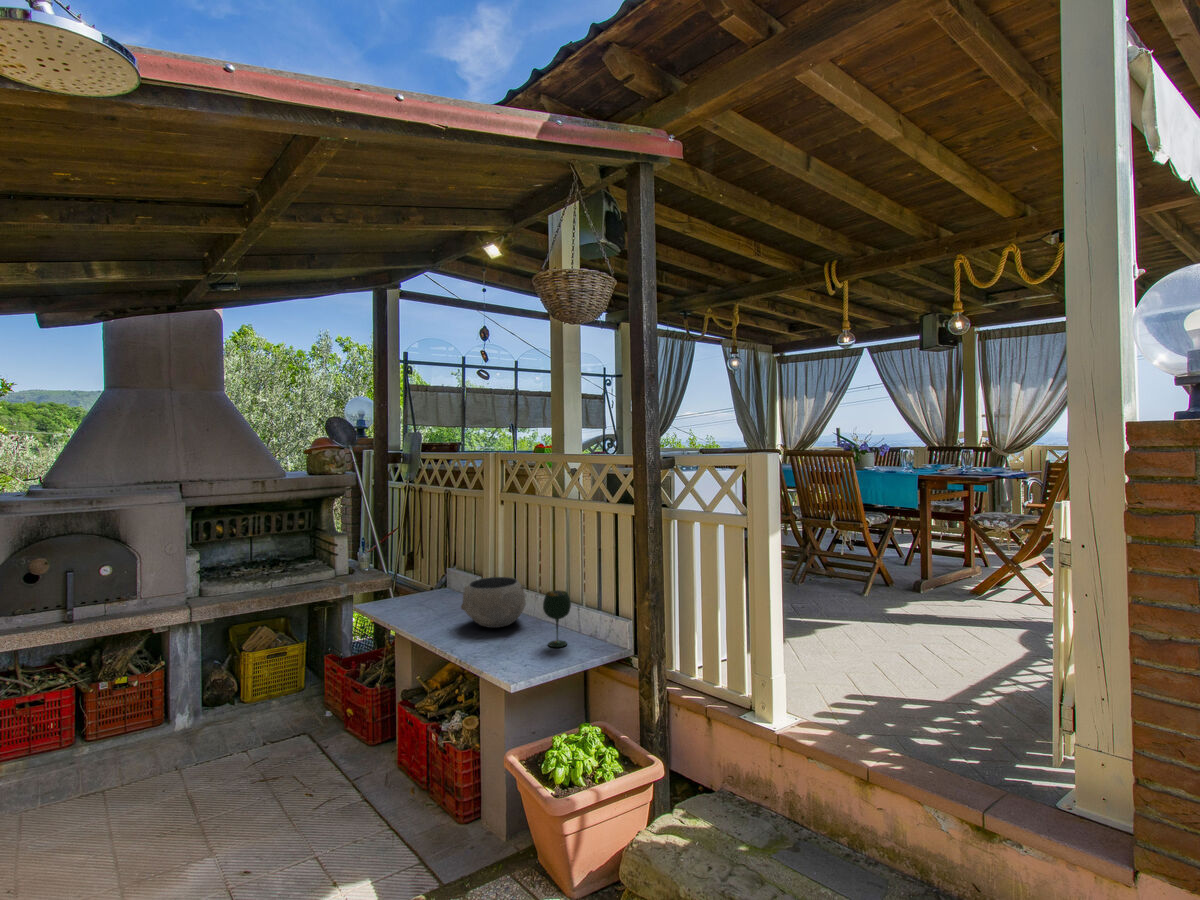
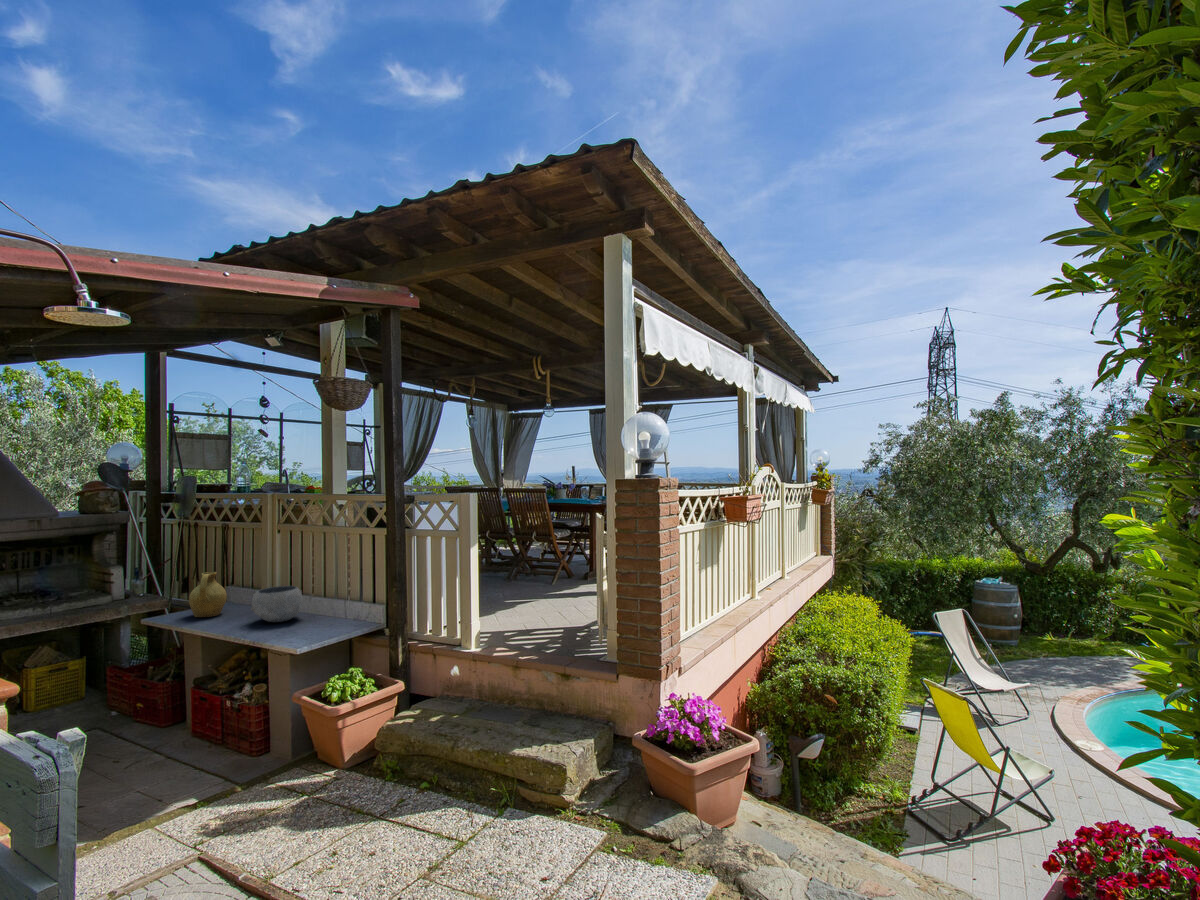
pitcher: none [400,551,441,608] -> present [189,572,227,617]
wine glass: present [543,590,571,647] -> none [320,589,340,628]

